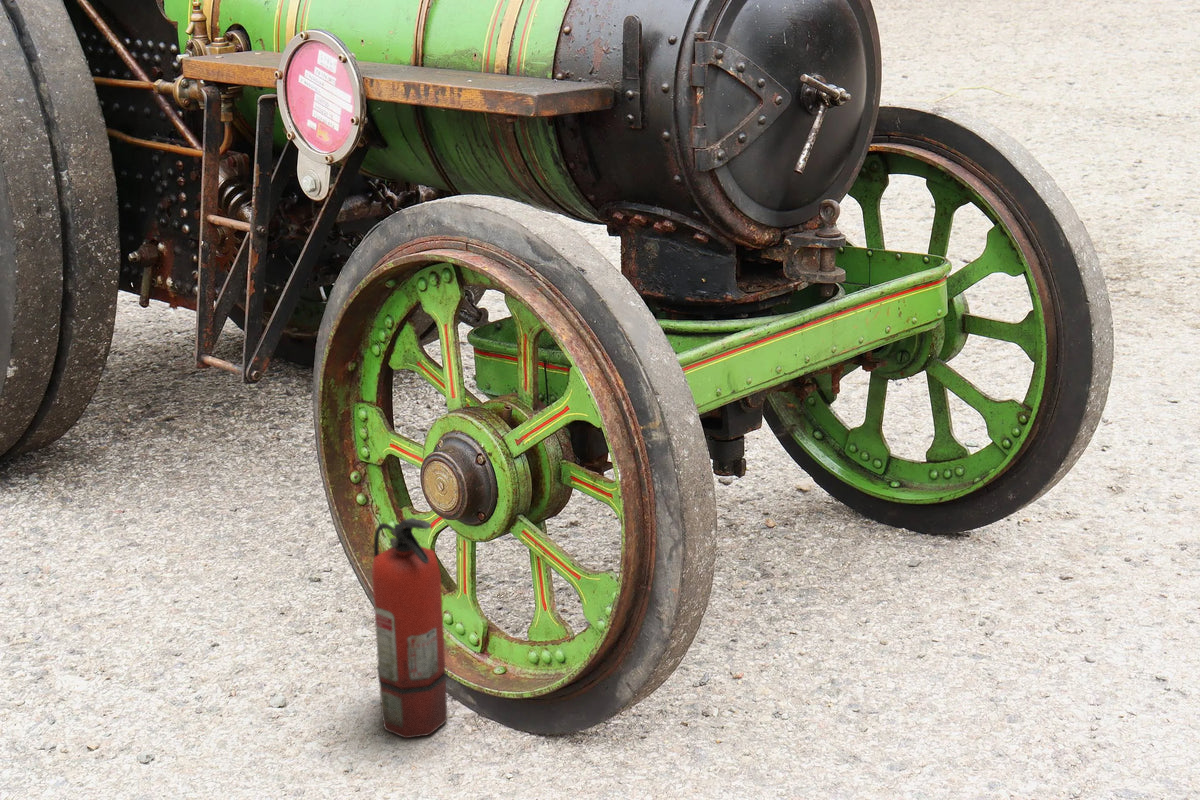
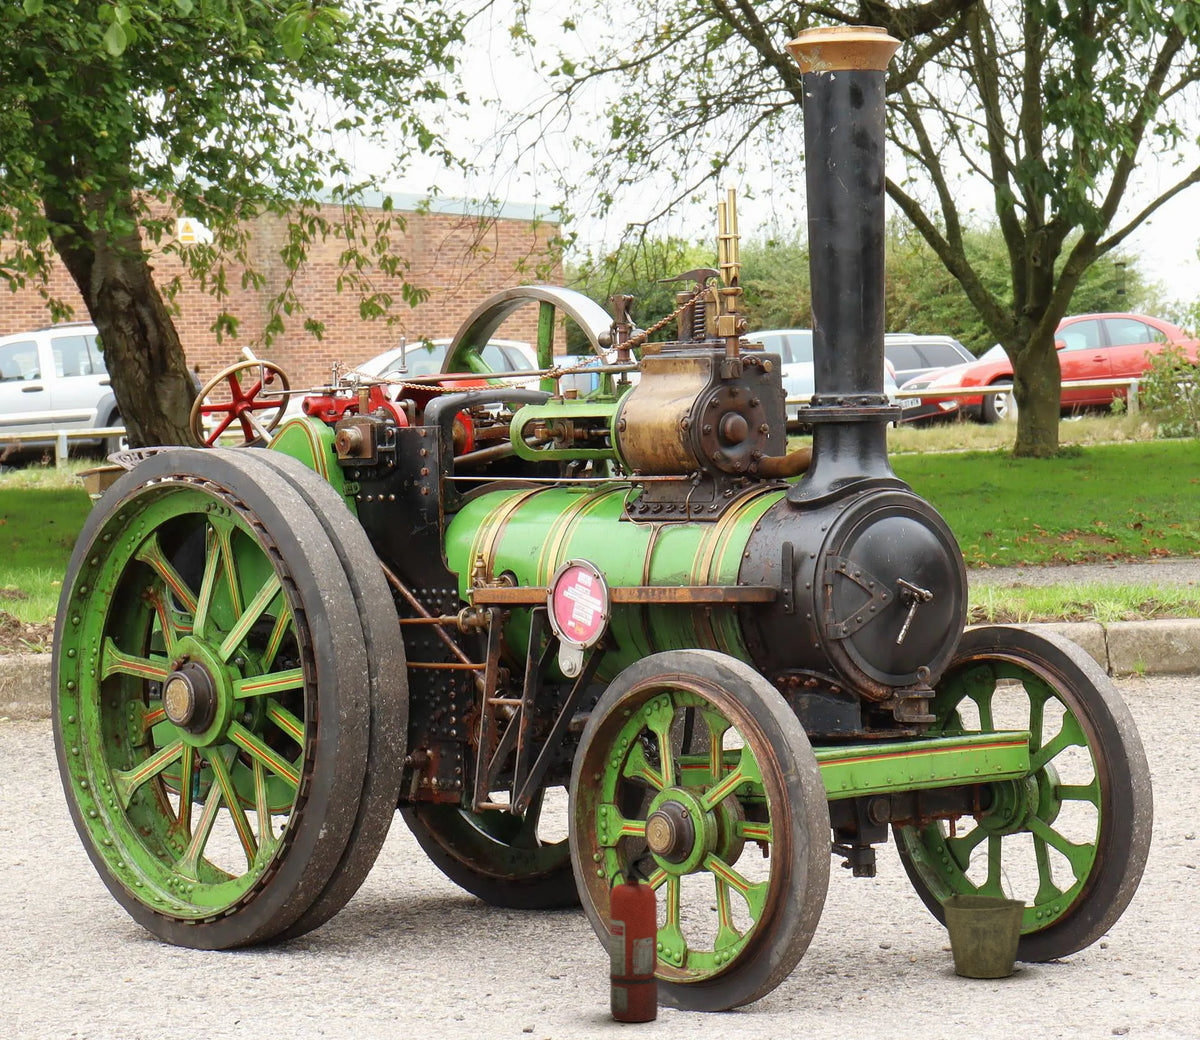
bucket: none [814,415,921,570] -> present [941,852,1027,978]

